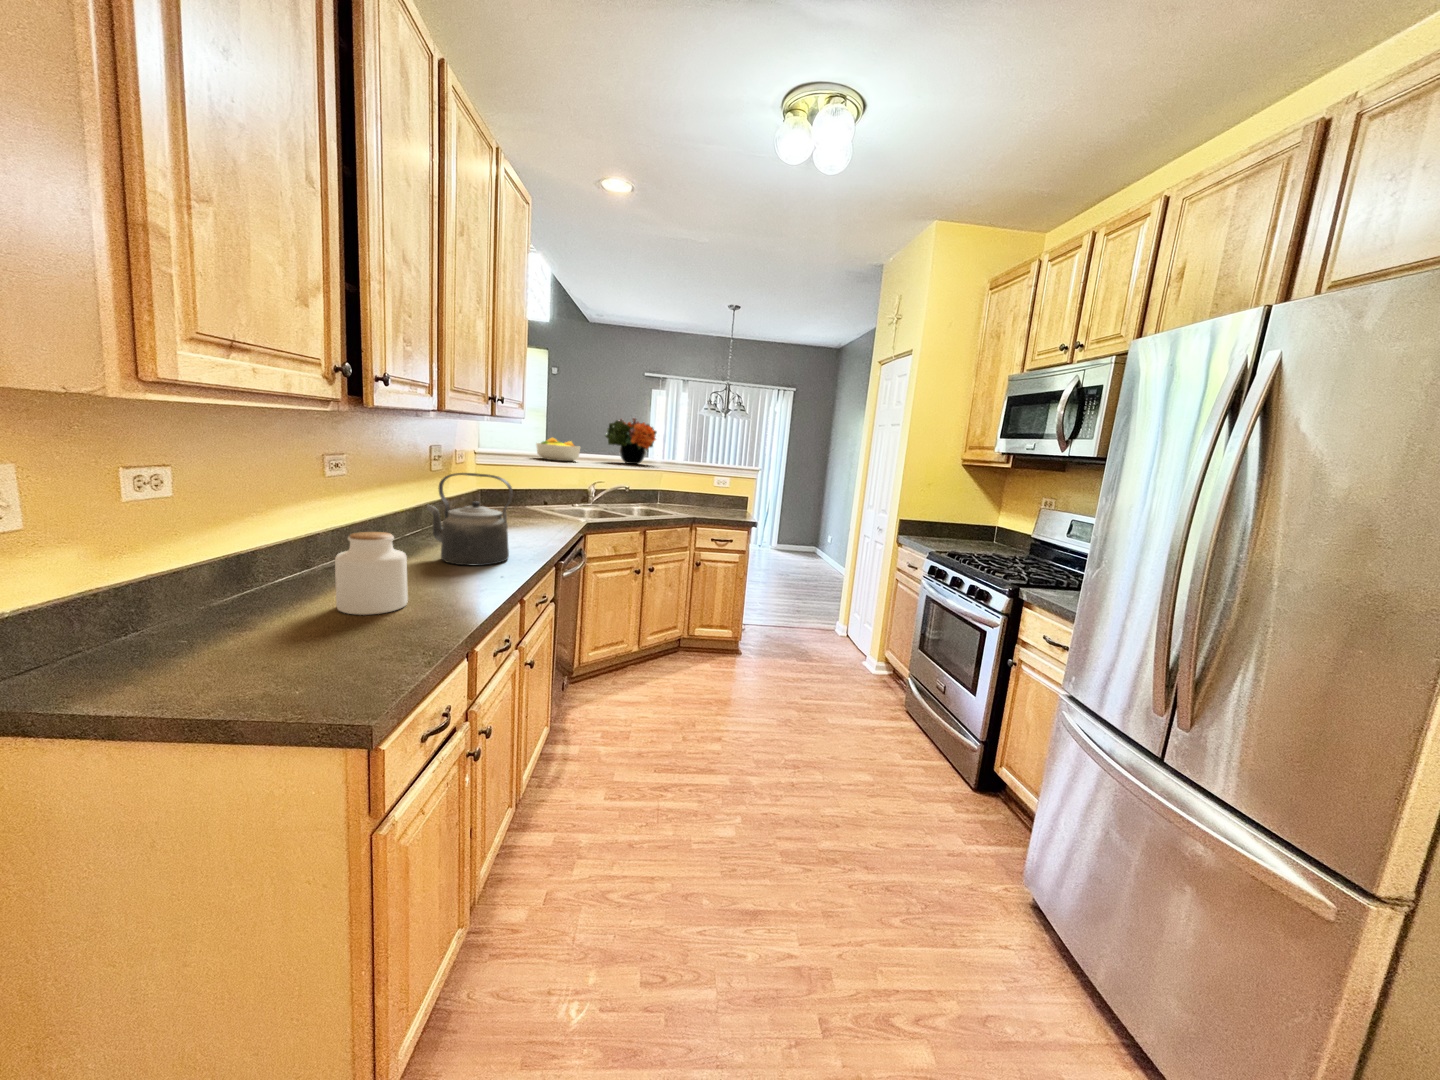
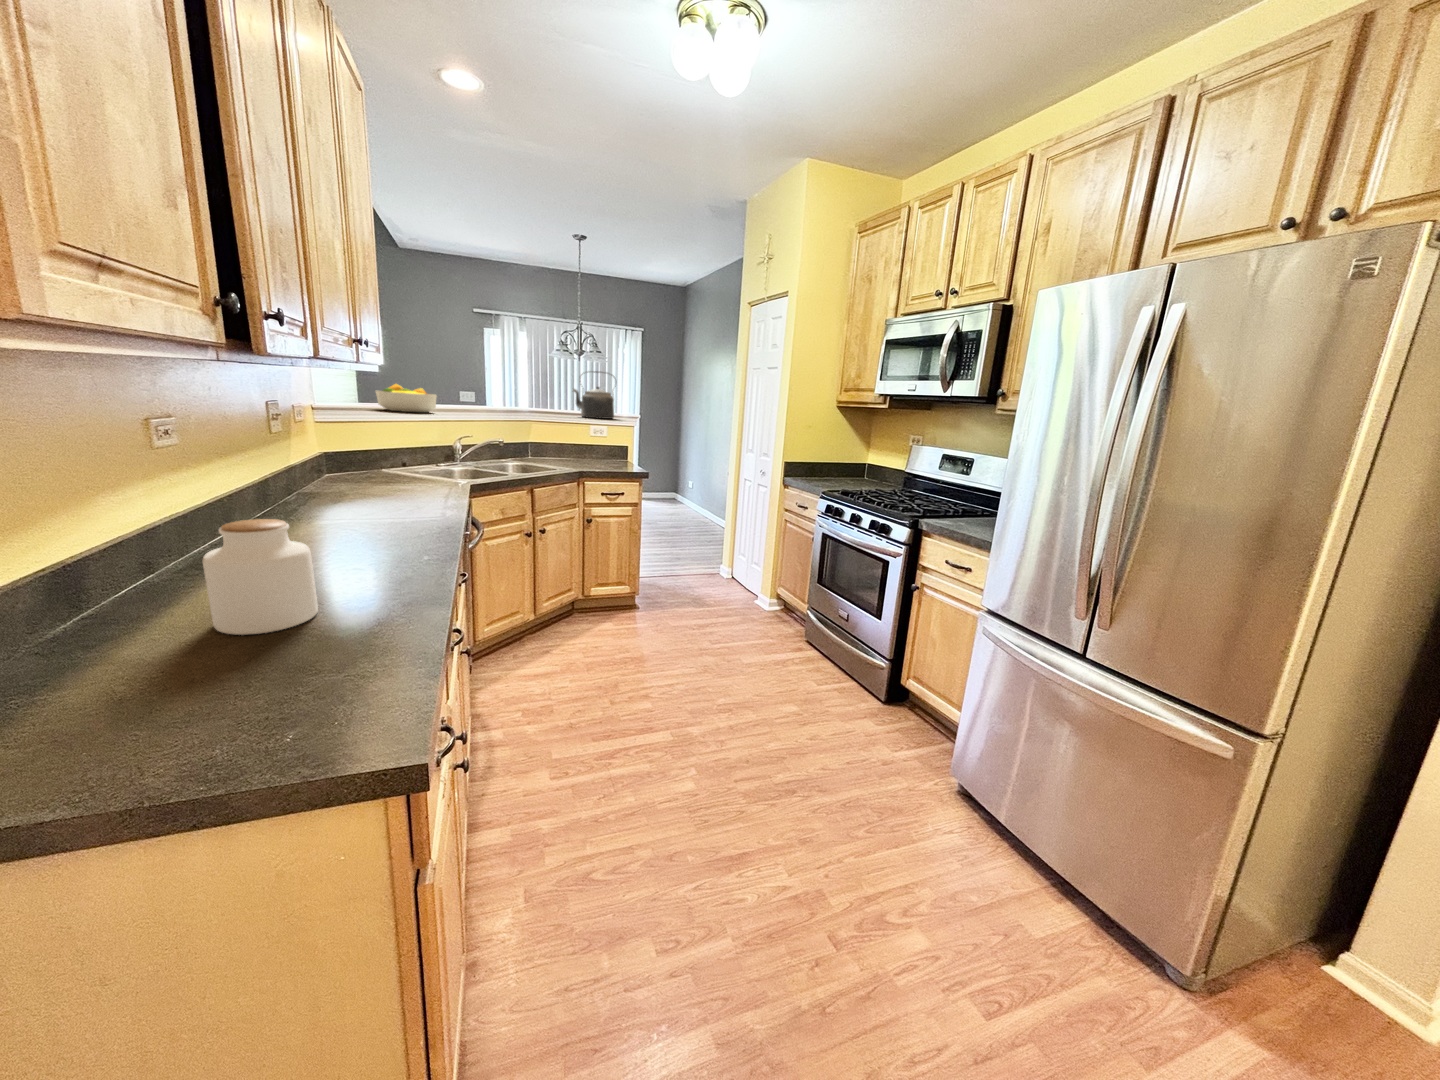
flower arrangement: present [605,418,657,464] -> none [460,360,525,414]
kettle: present [427,473,513,566] -> present [573,371,614,419]

